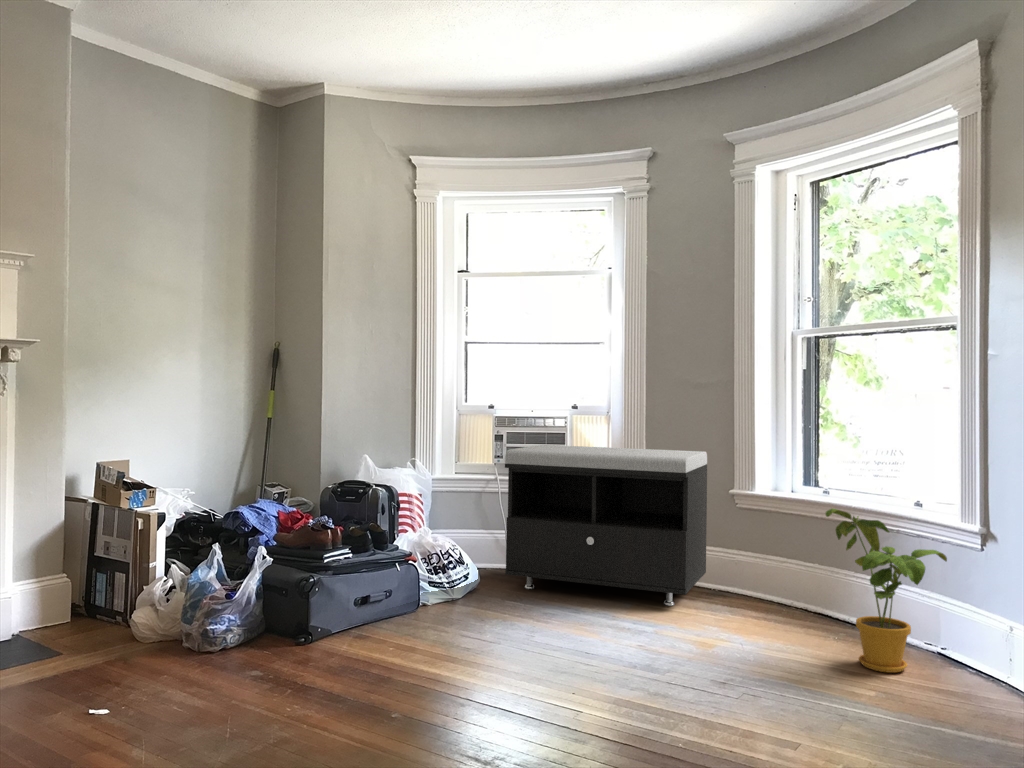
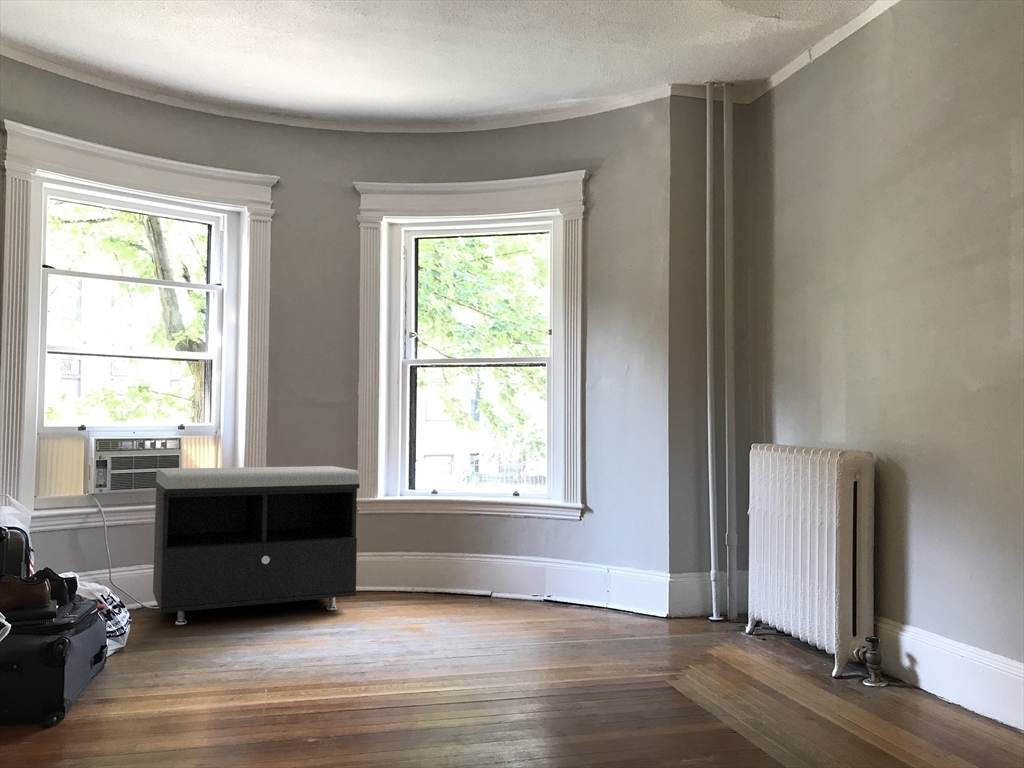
house plant: present [826,509,947,673] -> none [499,500,567,617]

